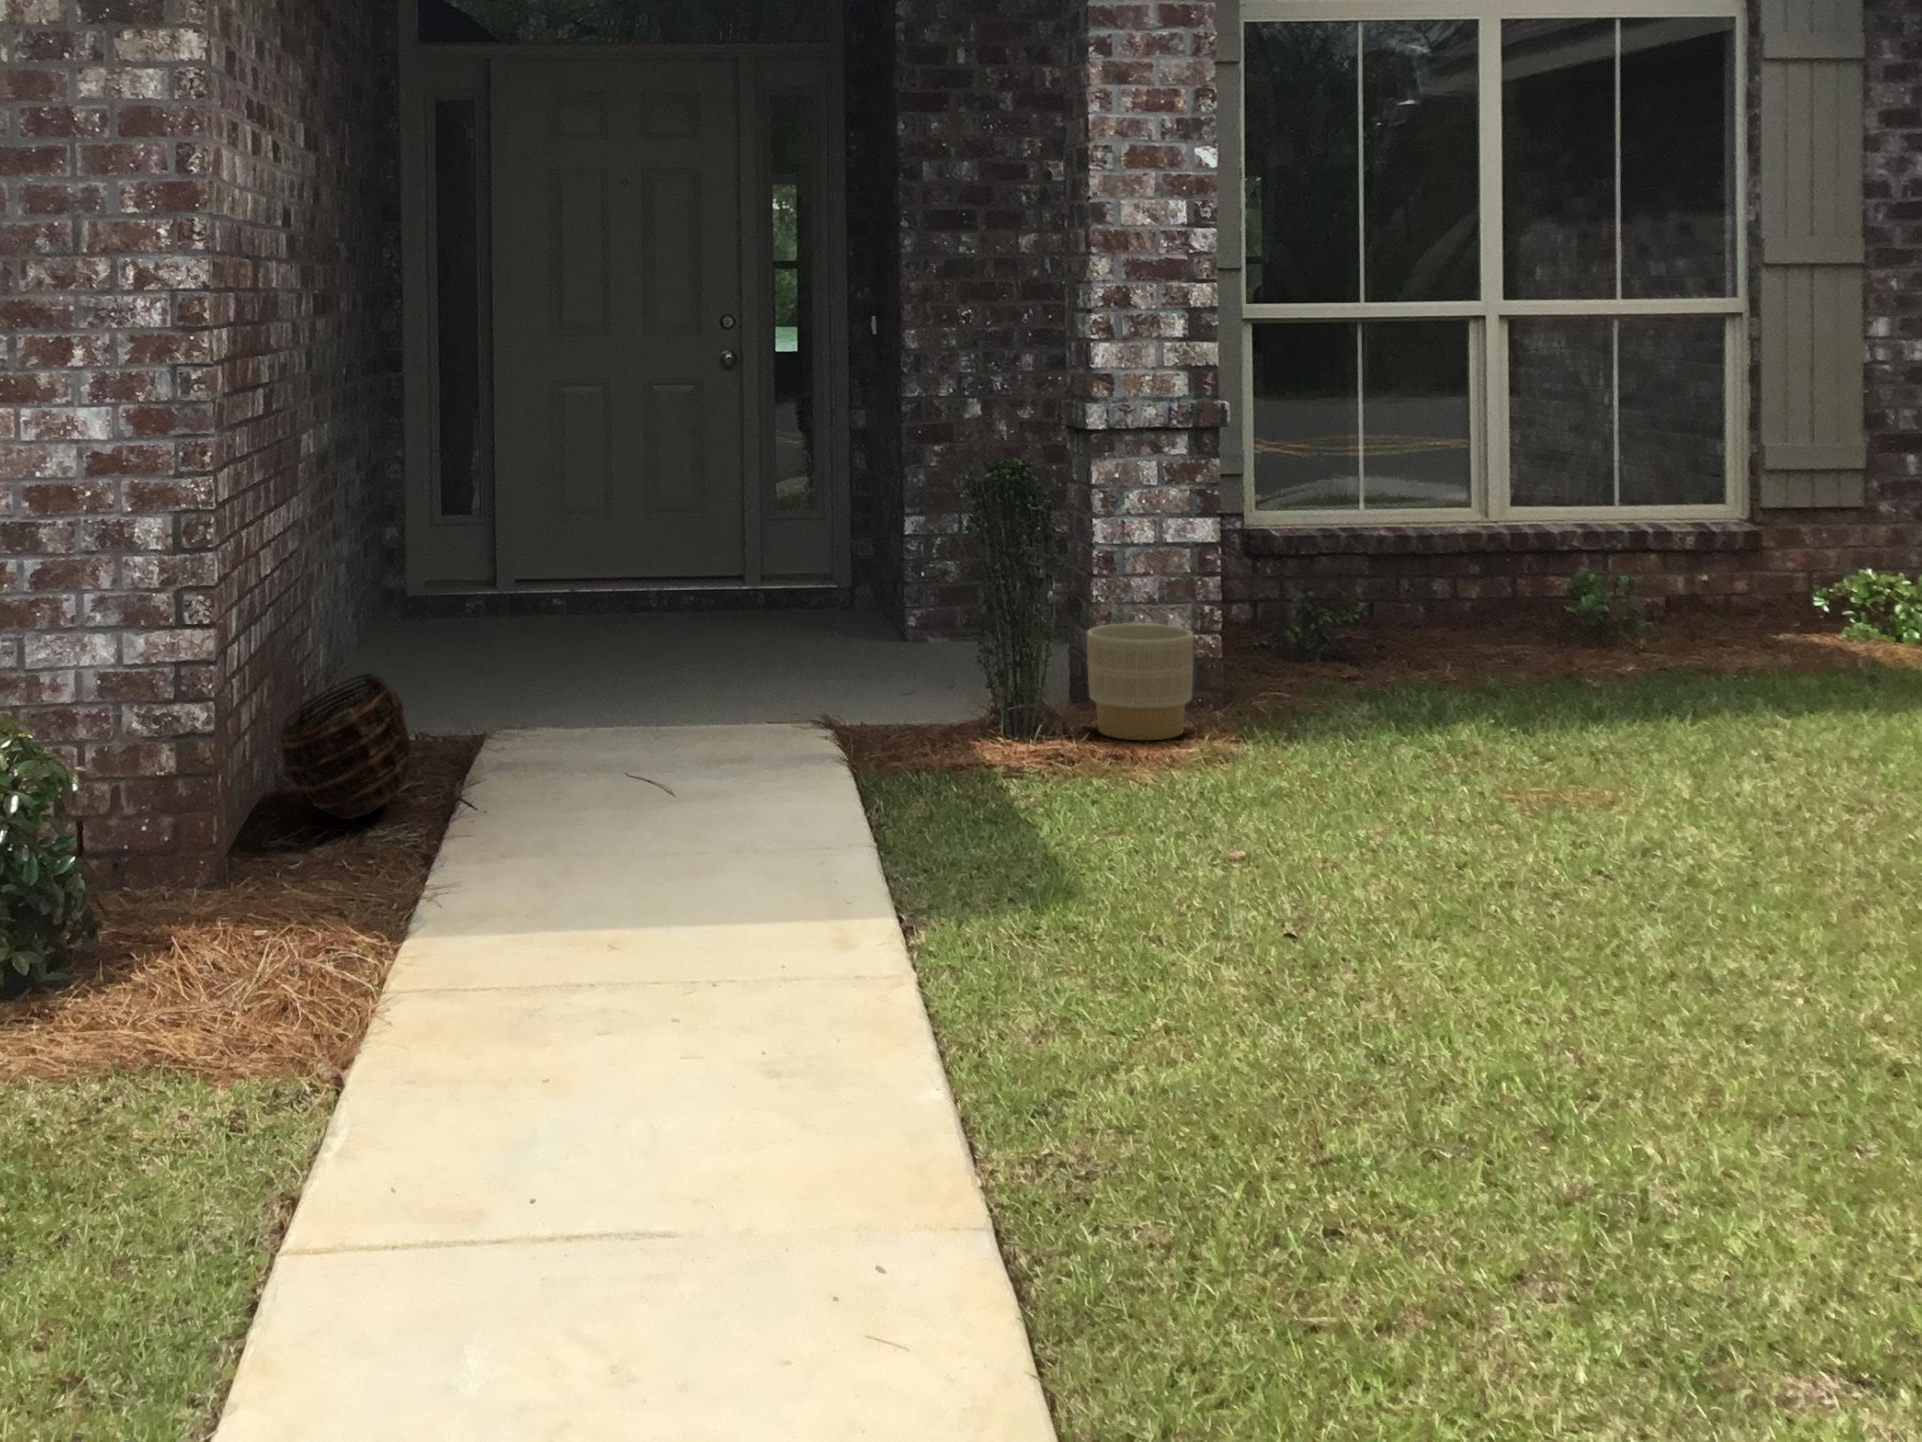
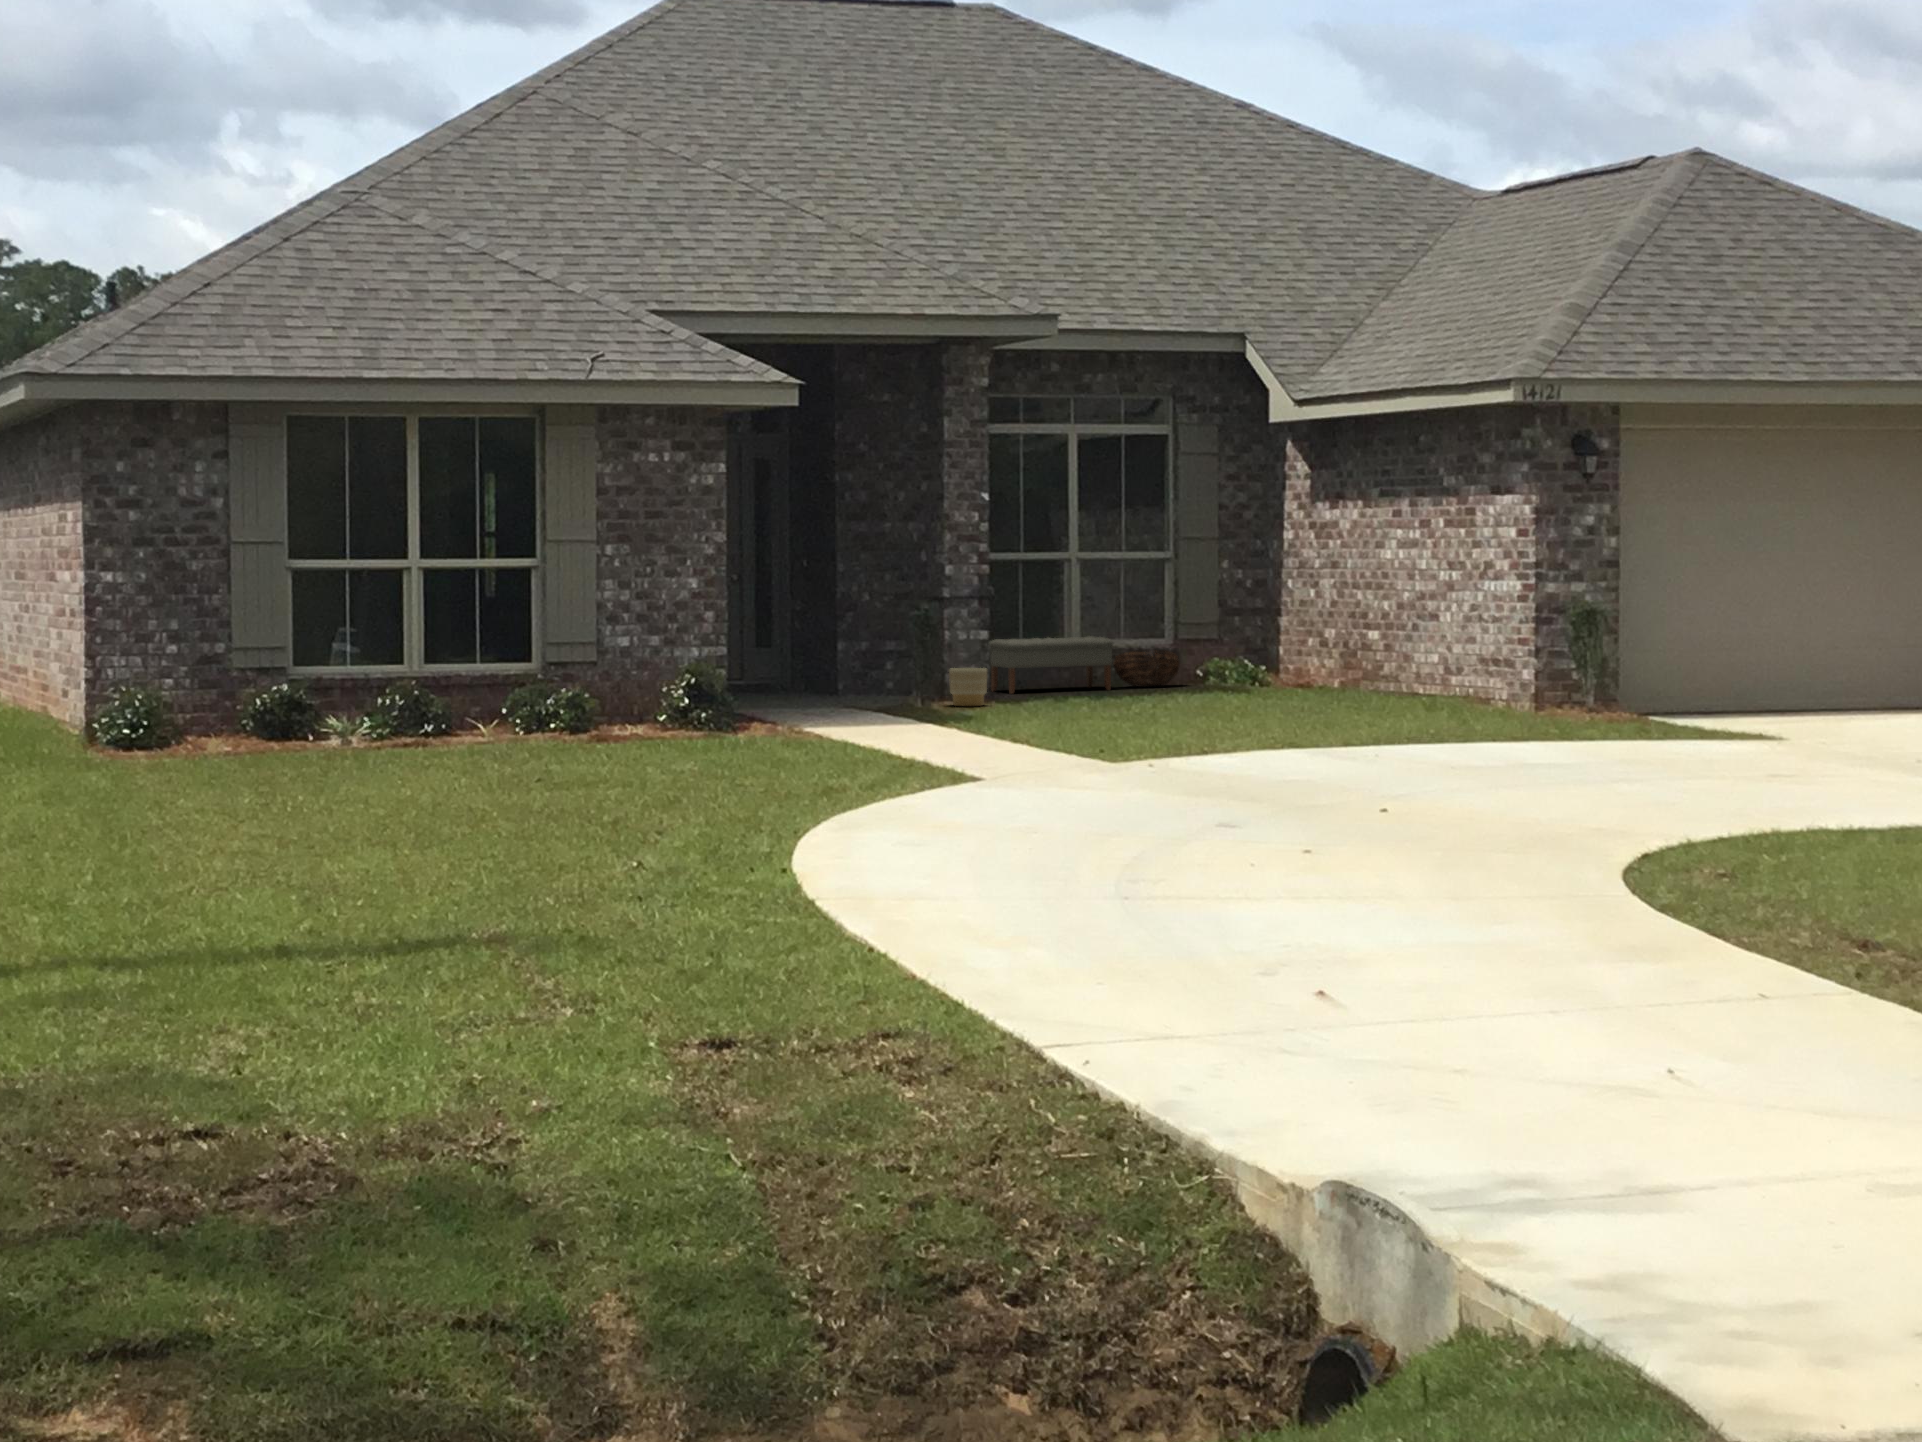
bench: none [1262,506,1584,659] -> present [989,636,1113,694]
basket: present [281,674,410,819] -> present [1113,650,1180,687]

